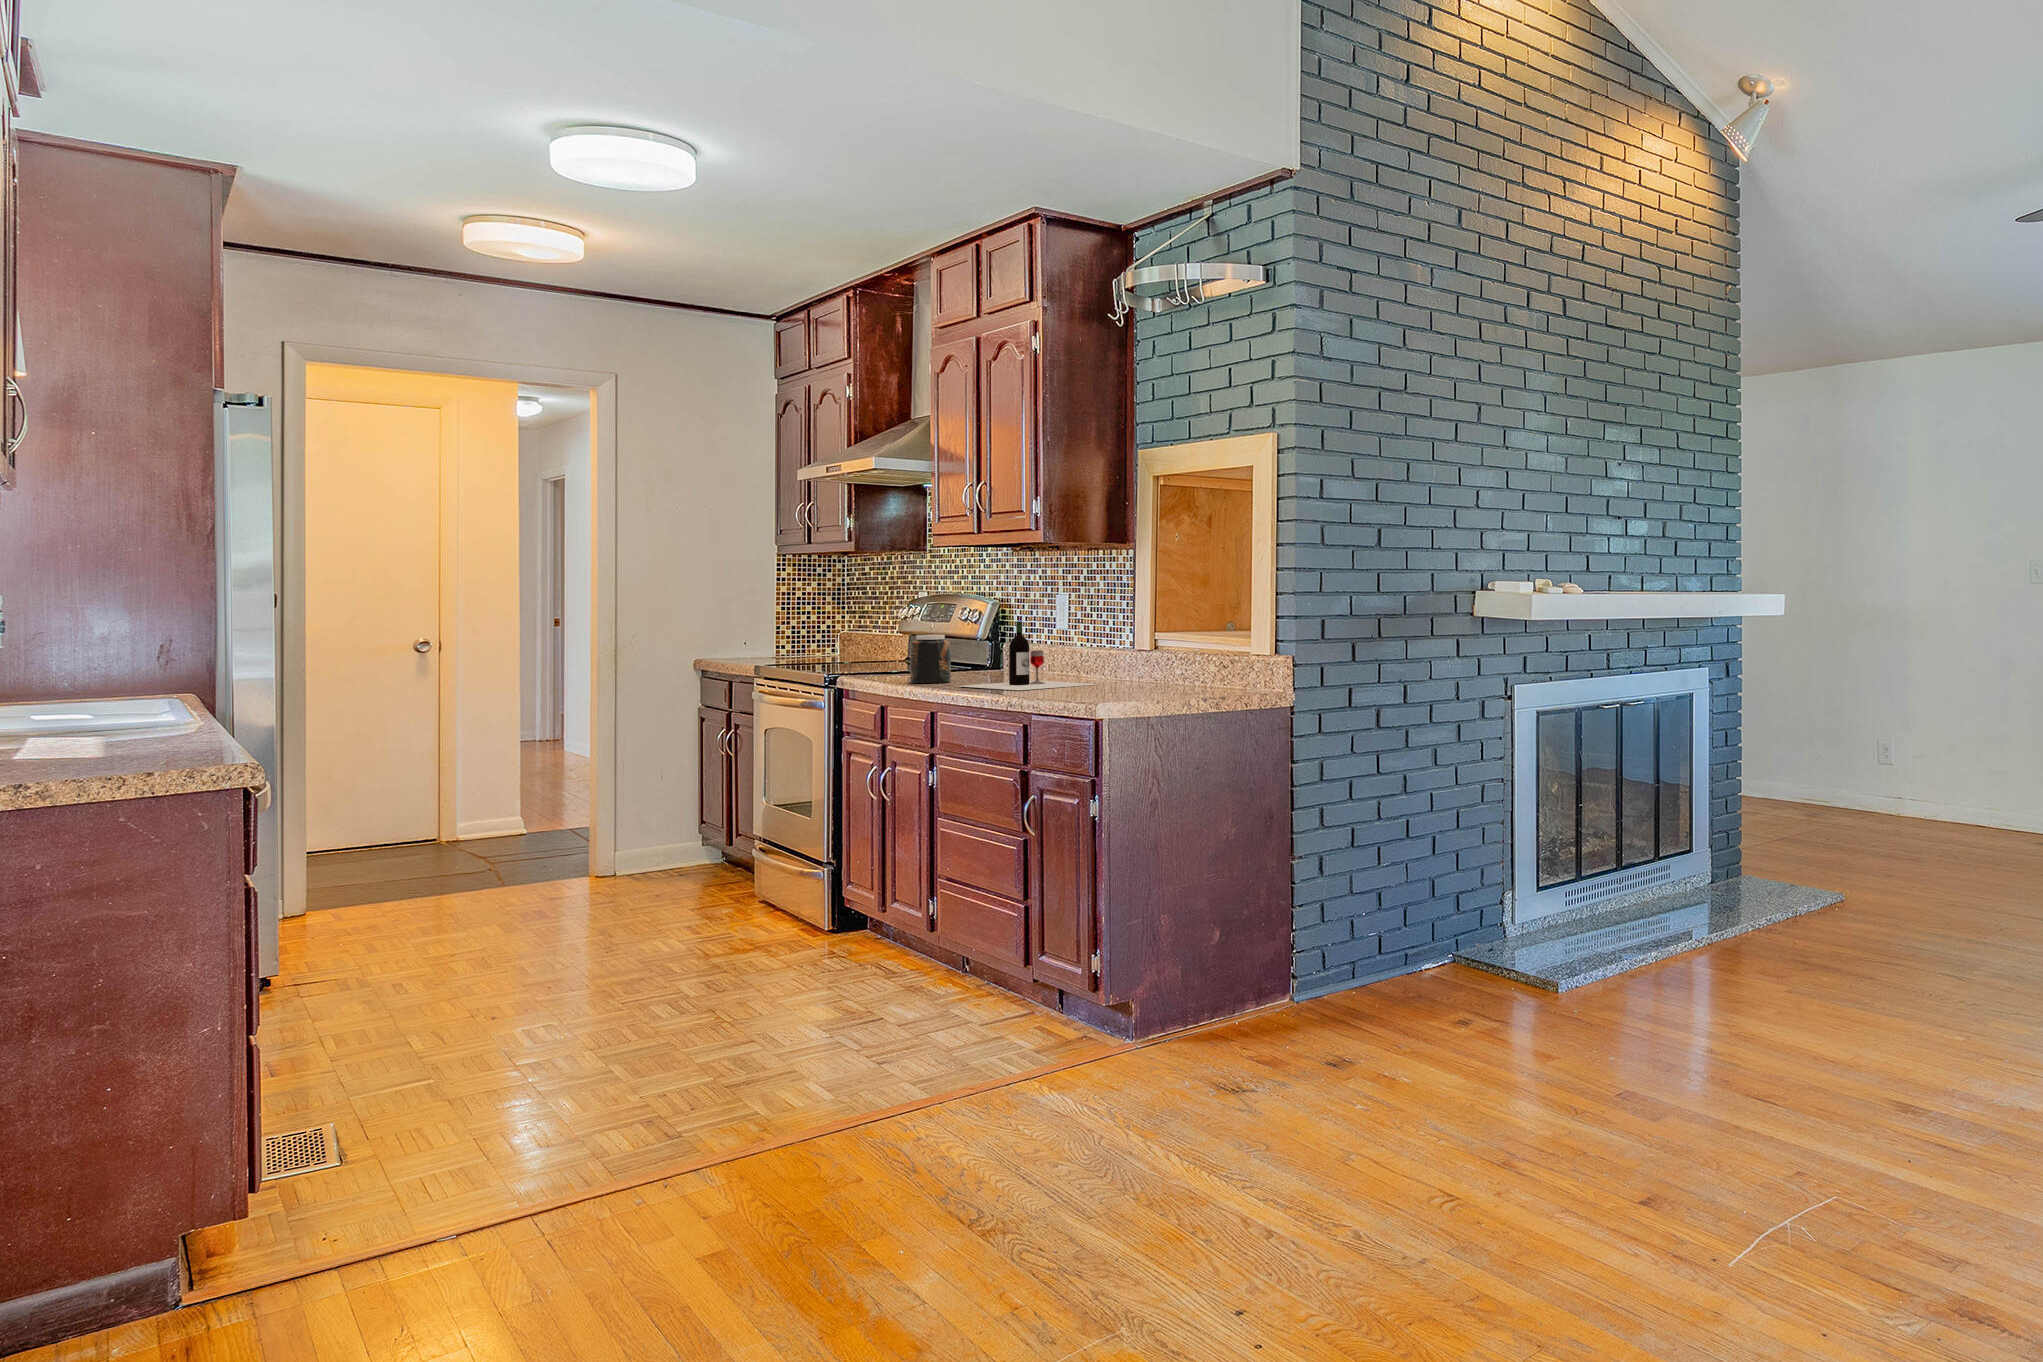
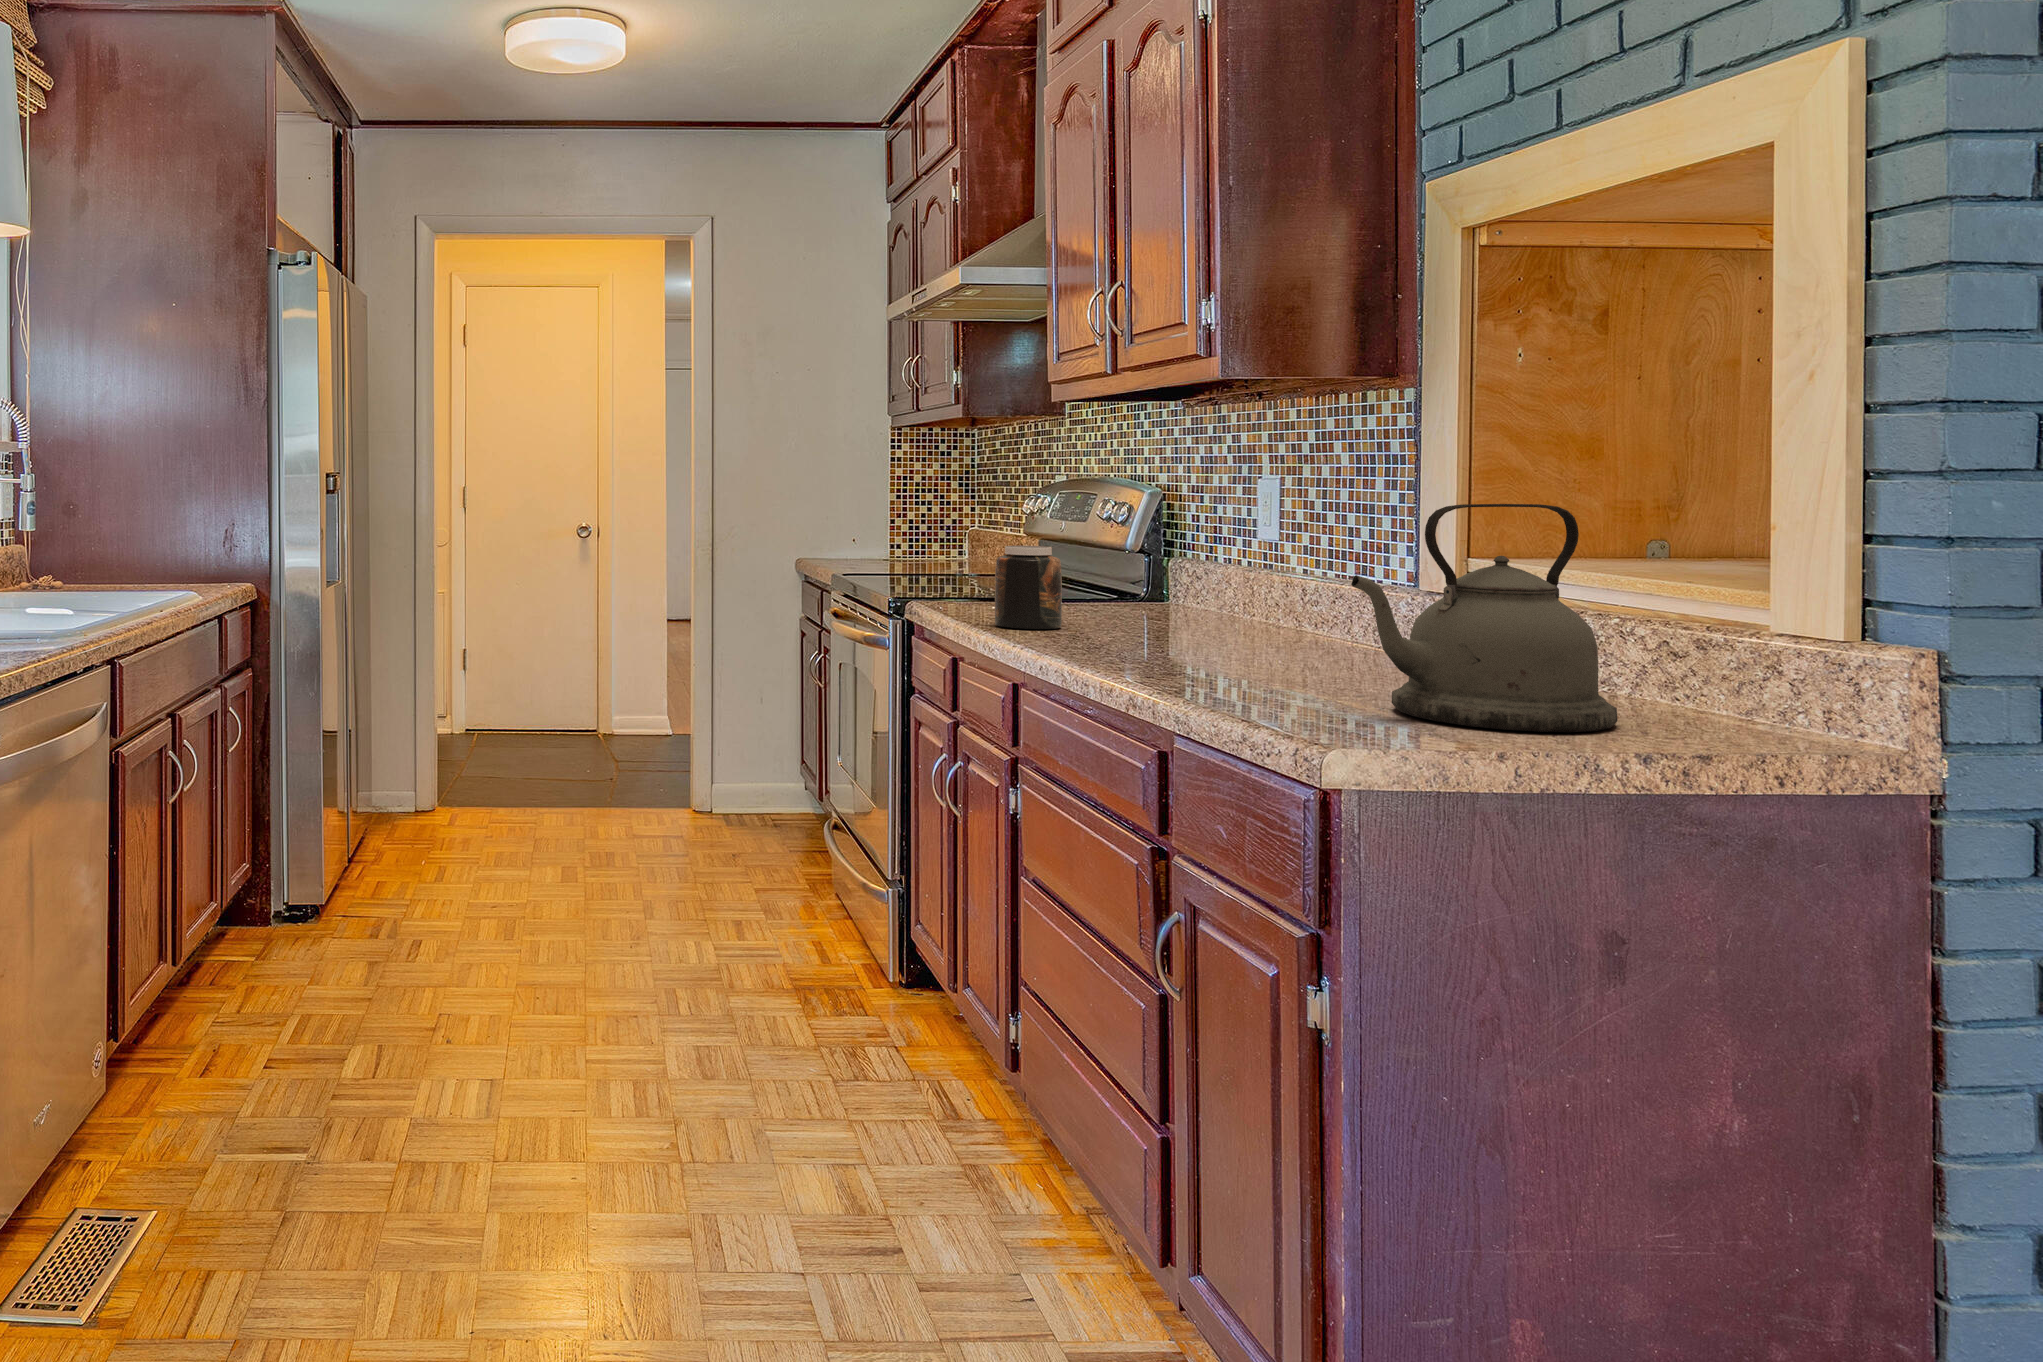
kettle: none [1106,604,1203,697] -> present [1351,504,1618,732]
wine bottle: present [961,621,1096,690] -> none [1057,529,1342,666]

